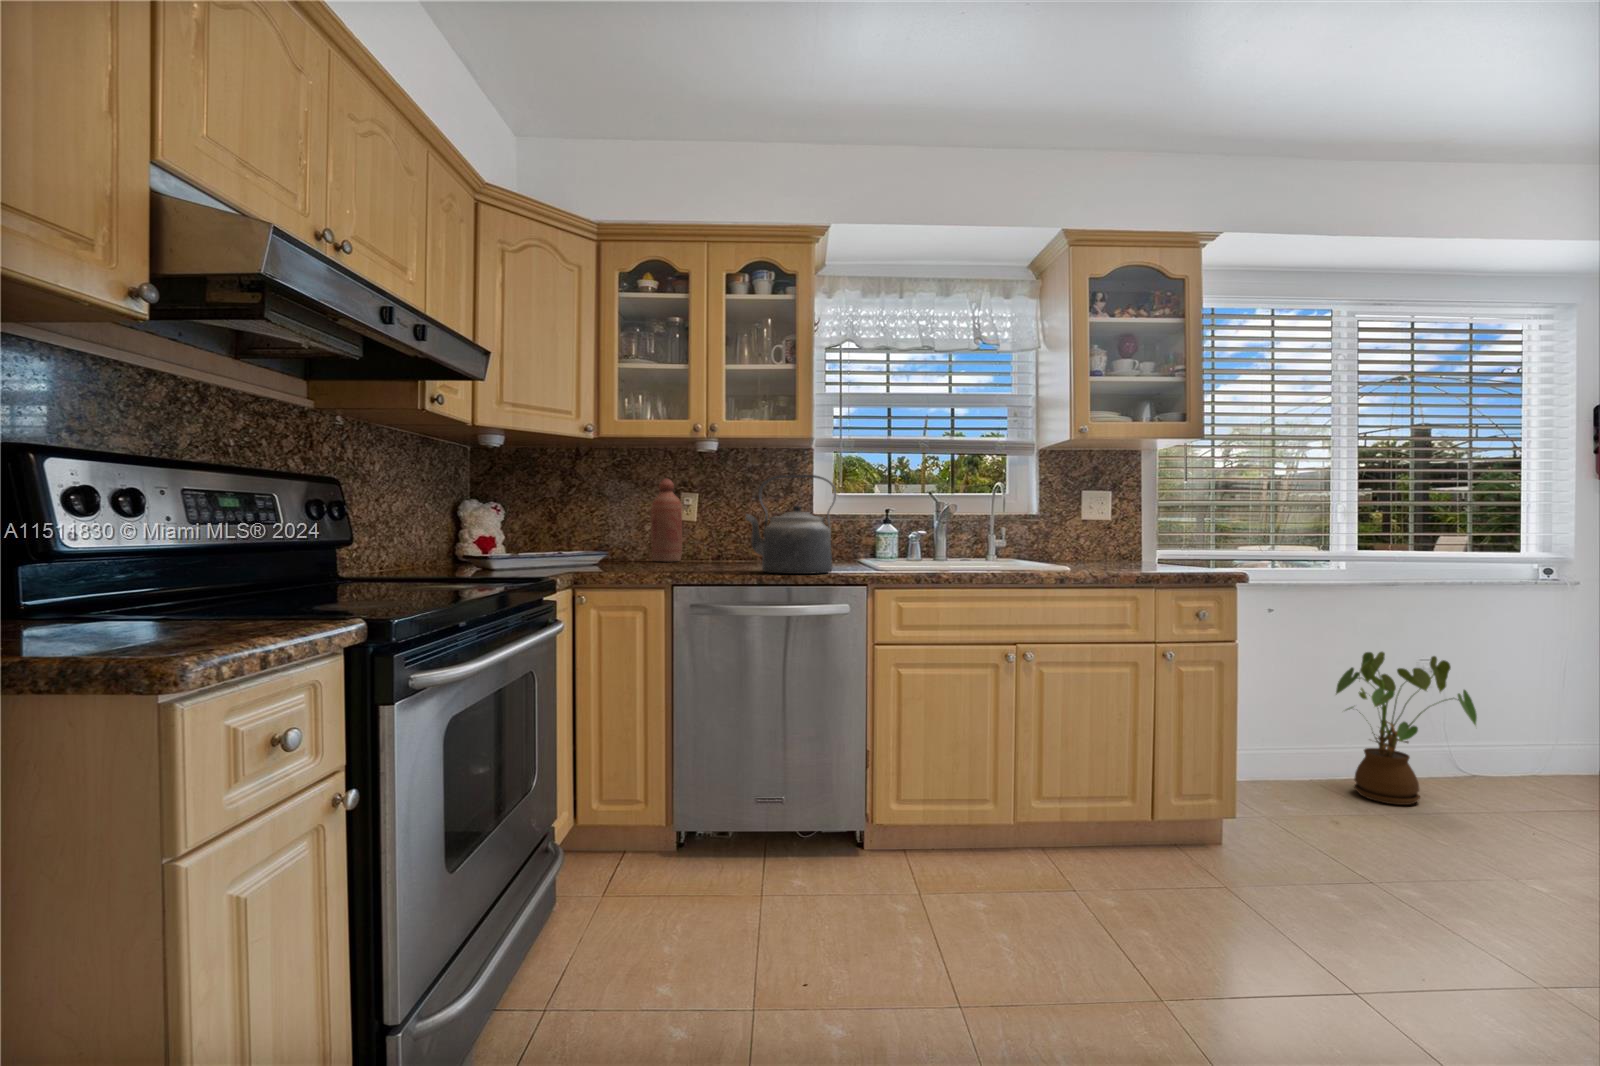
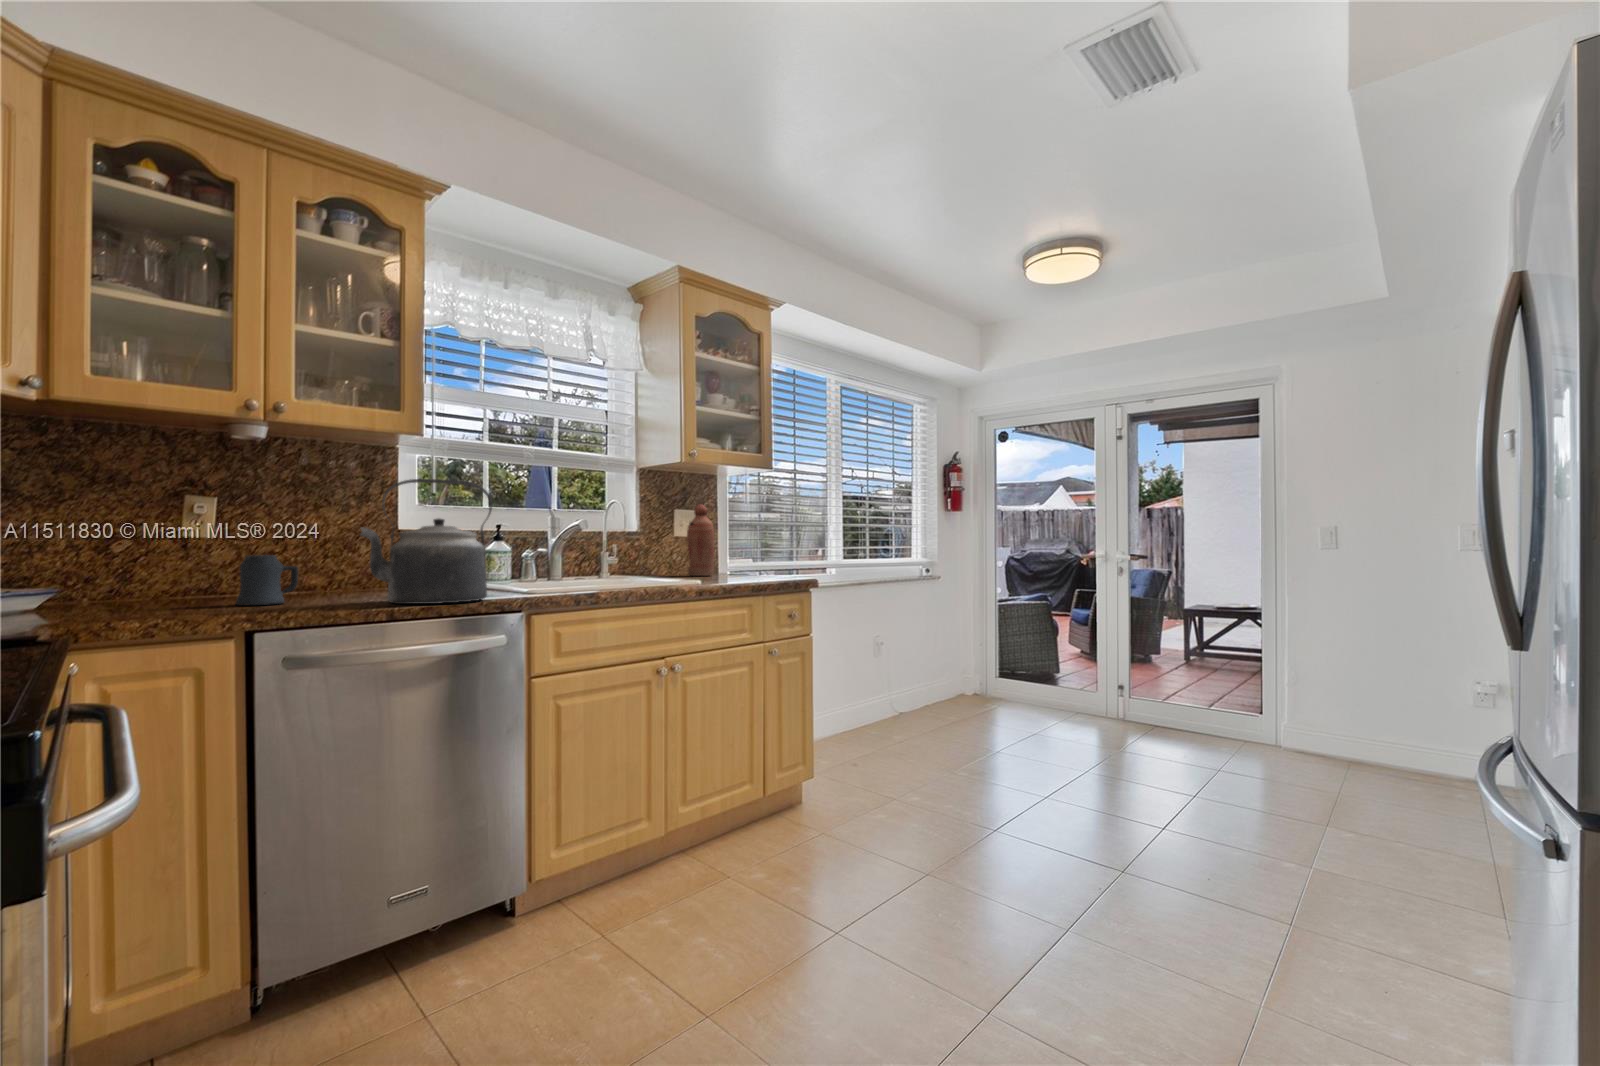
bottle: present [651,479,682,562] -> present [687,504,714,576]
mug: none [683,534,719,569] -> present [235,555,298,605]
house plant: present [1336,652,1477,805] -> none [842,631,923,742]

